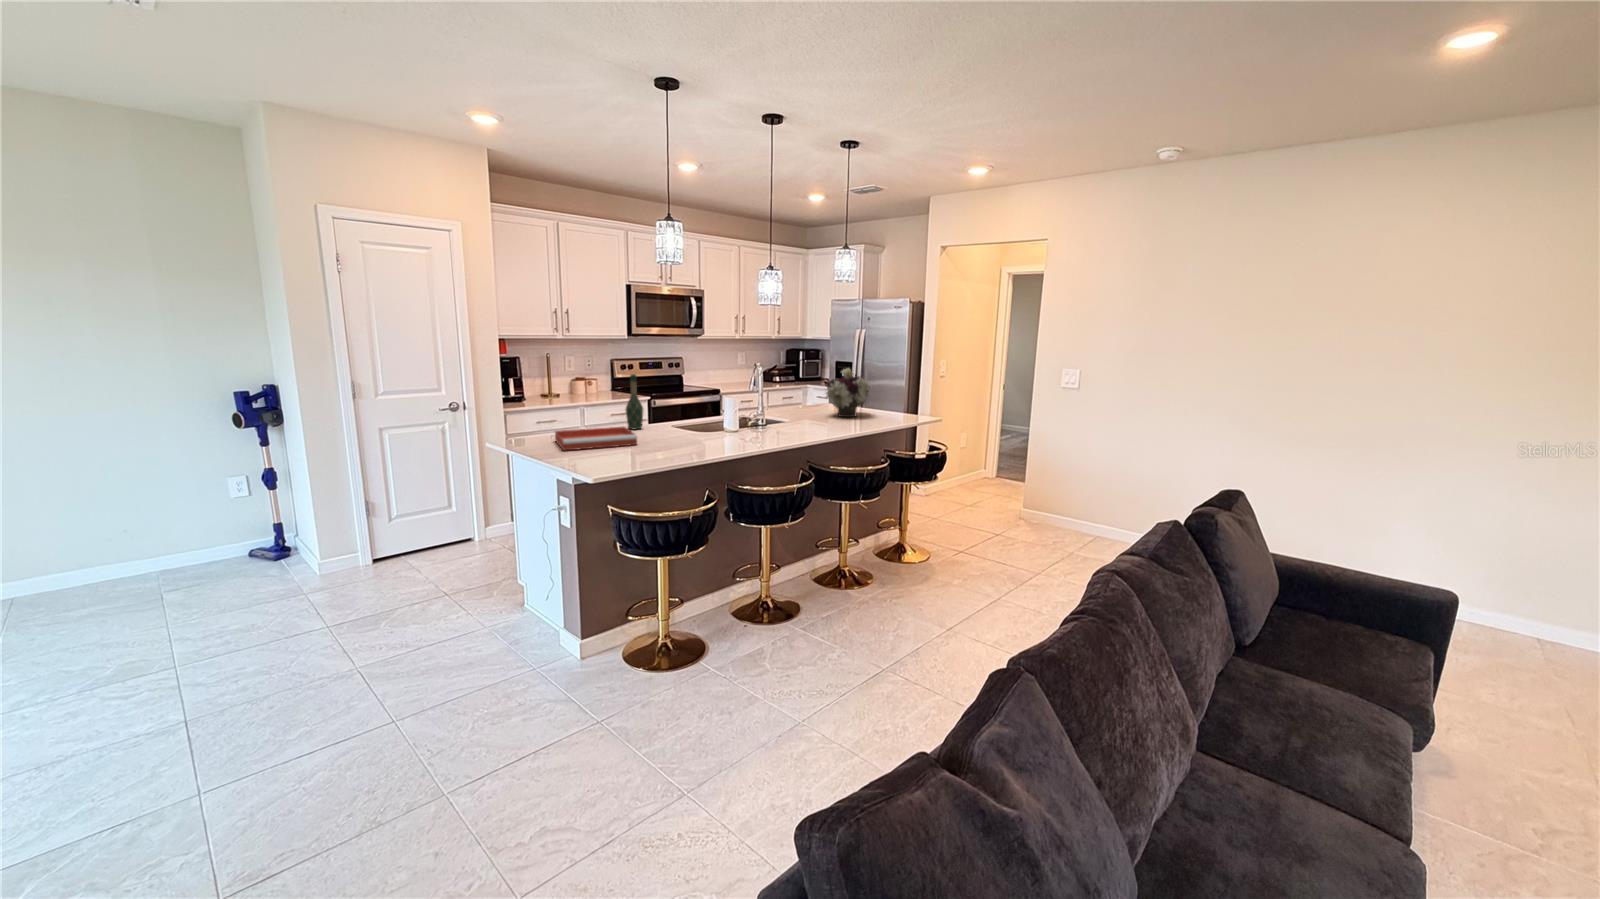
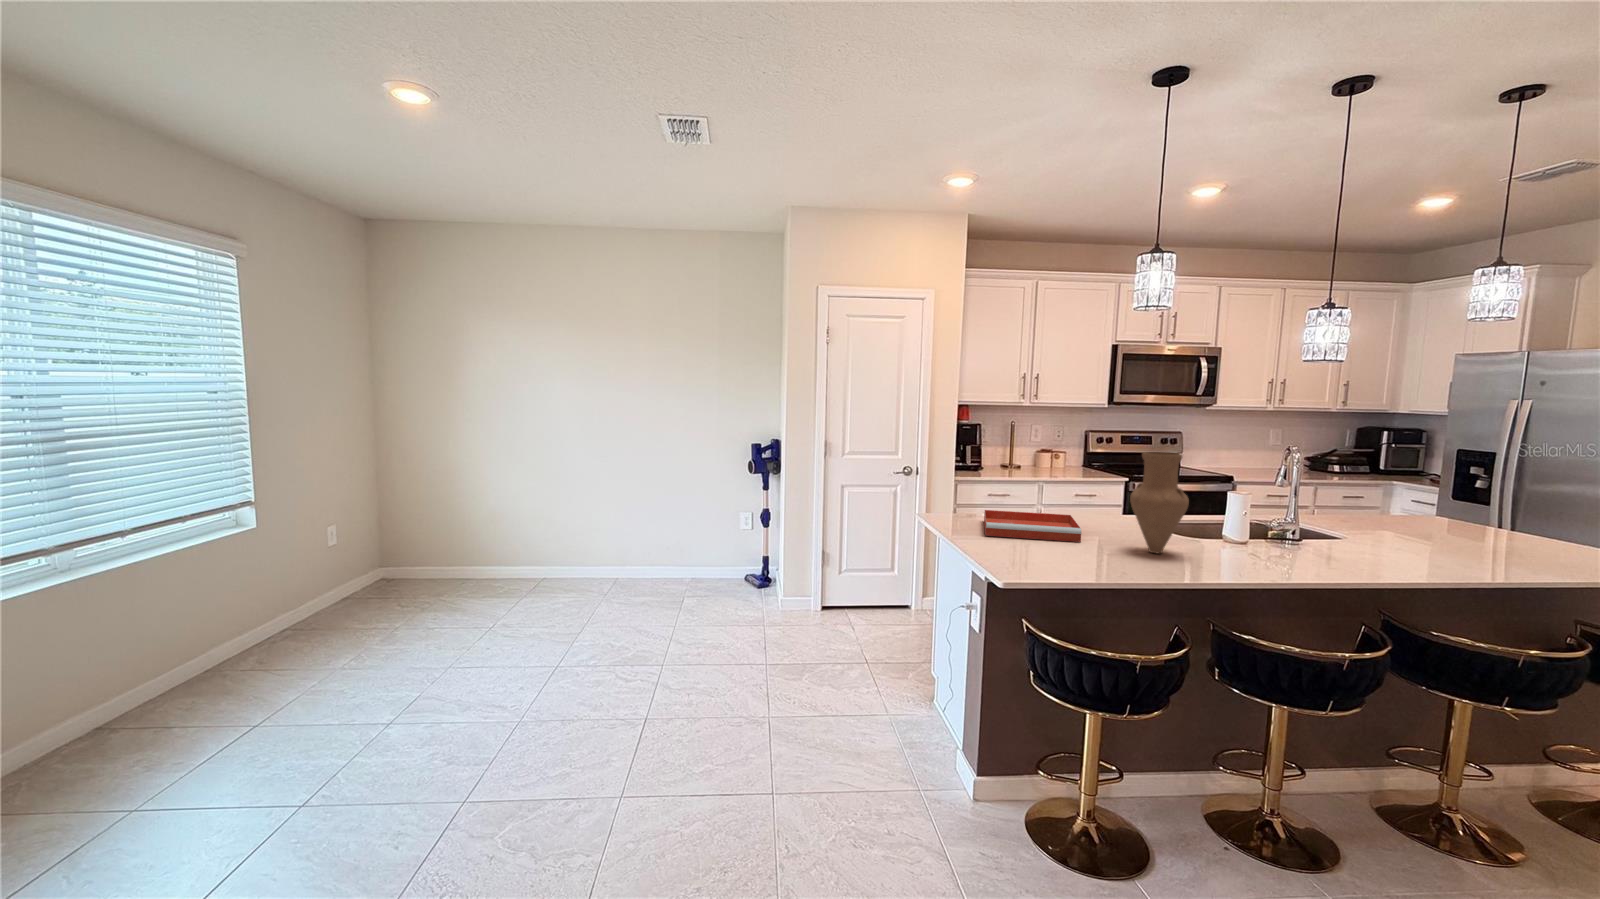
flower arrangement: present [826,368,870,417] -> none [1430,462,1547,548]
vase: none [669,372,706,445] -> present [1130,452,1189,554]
wine bottle: present [626,374,643,430] -> none [1077,450,1102,520]

